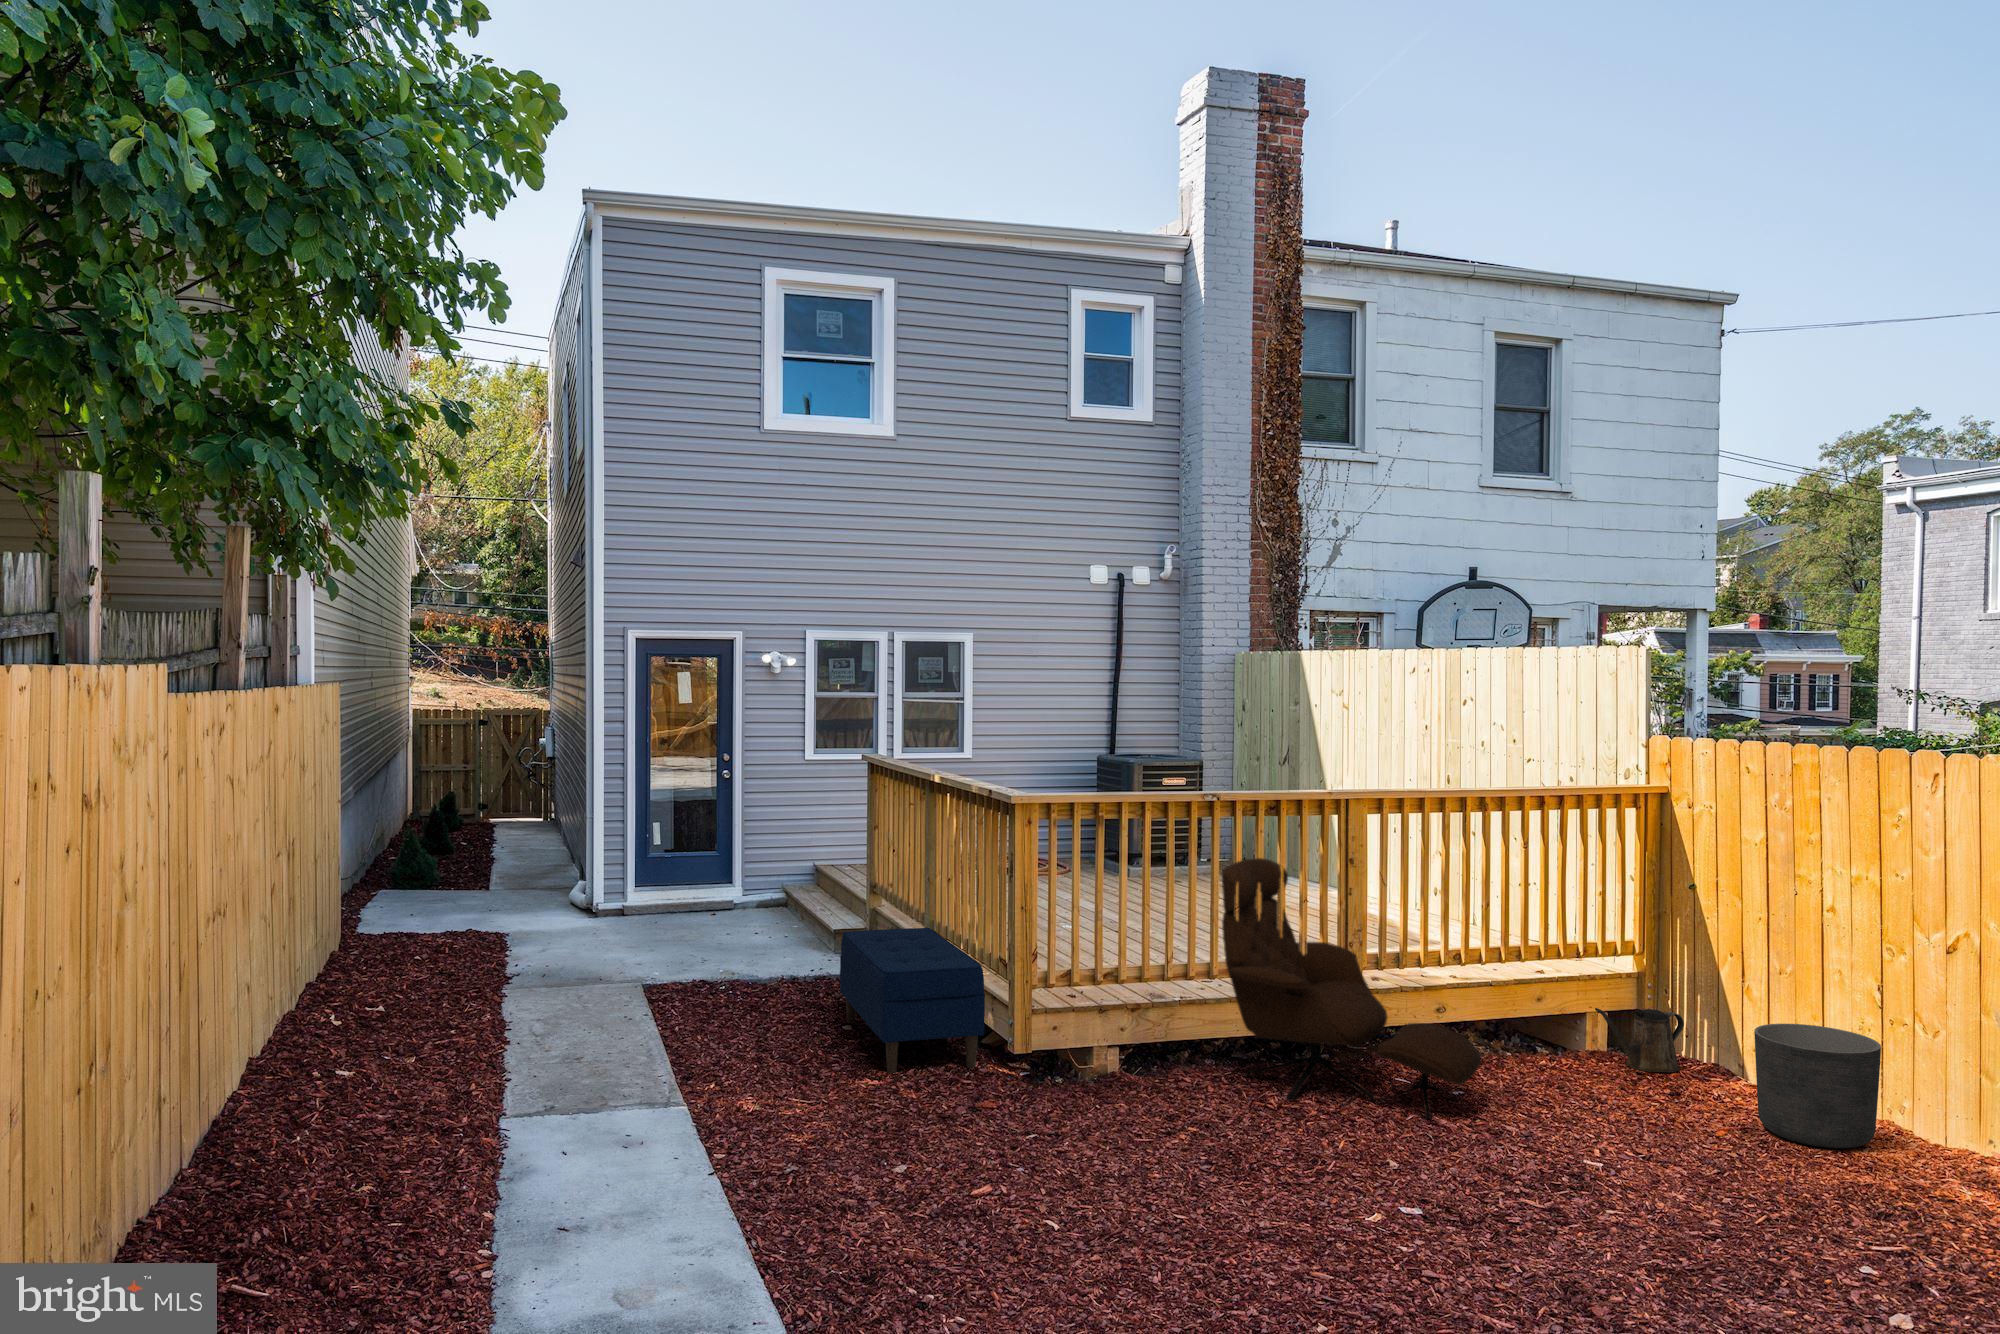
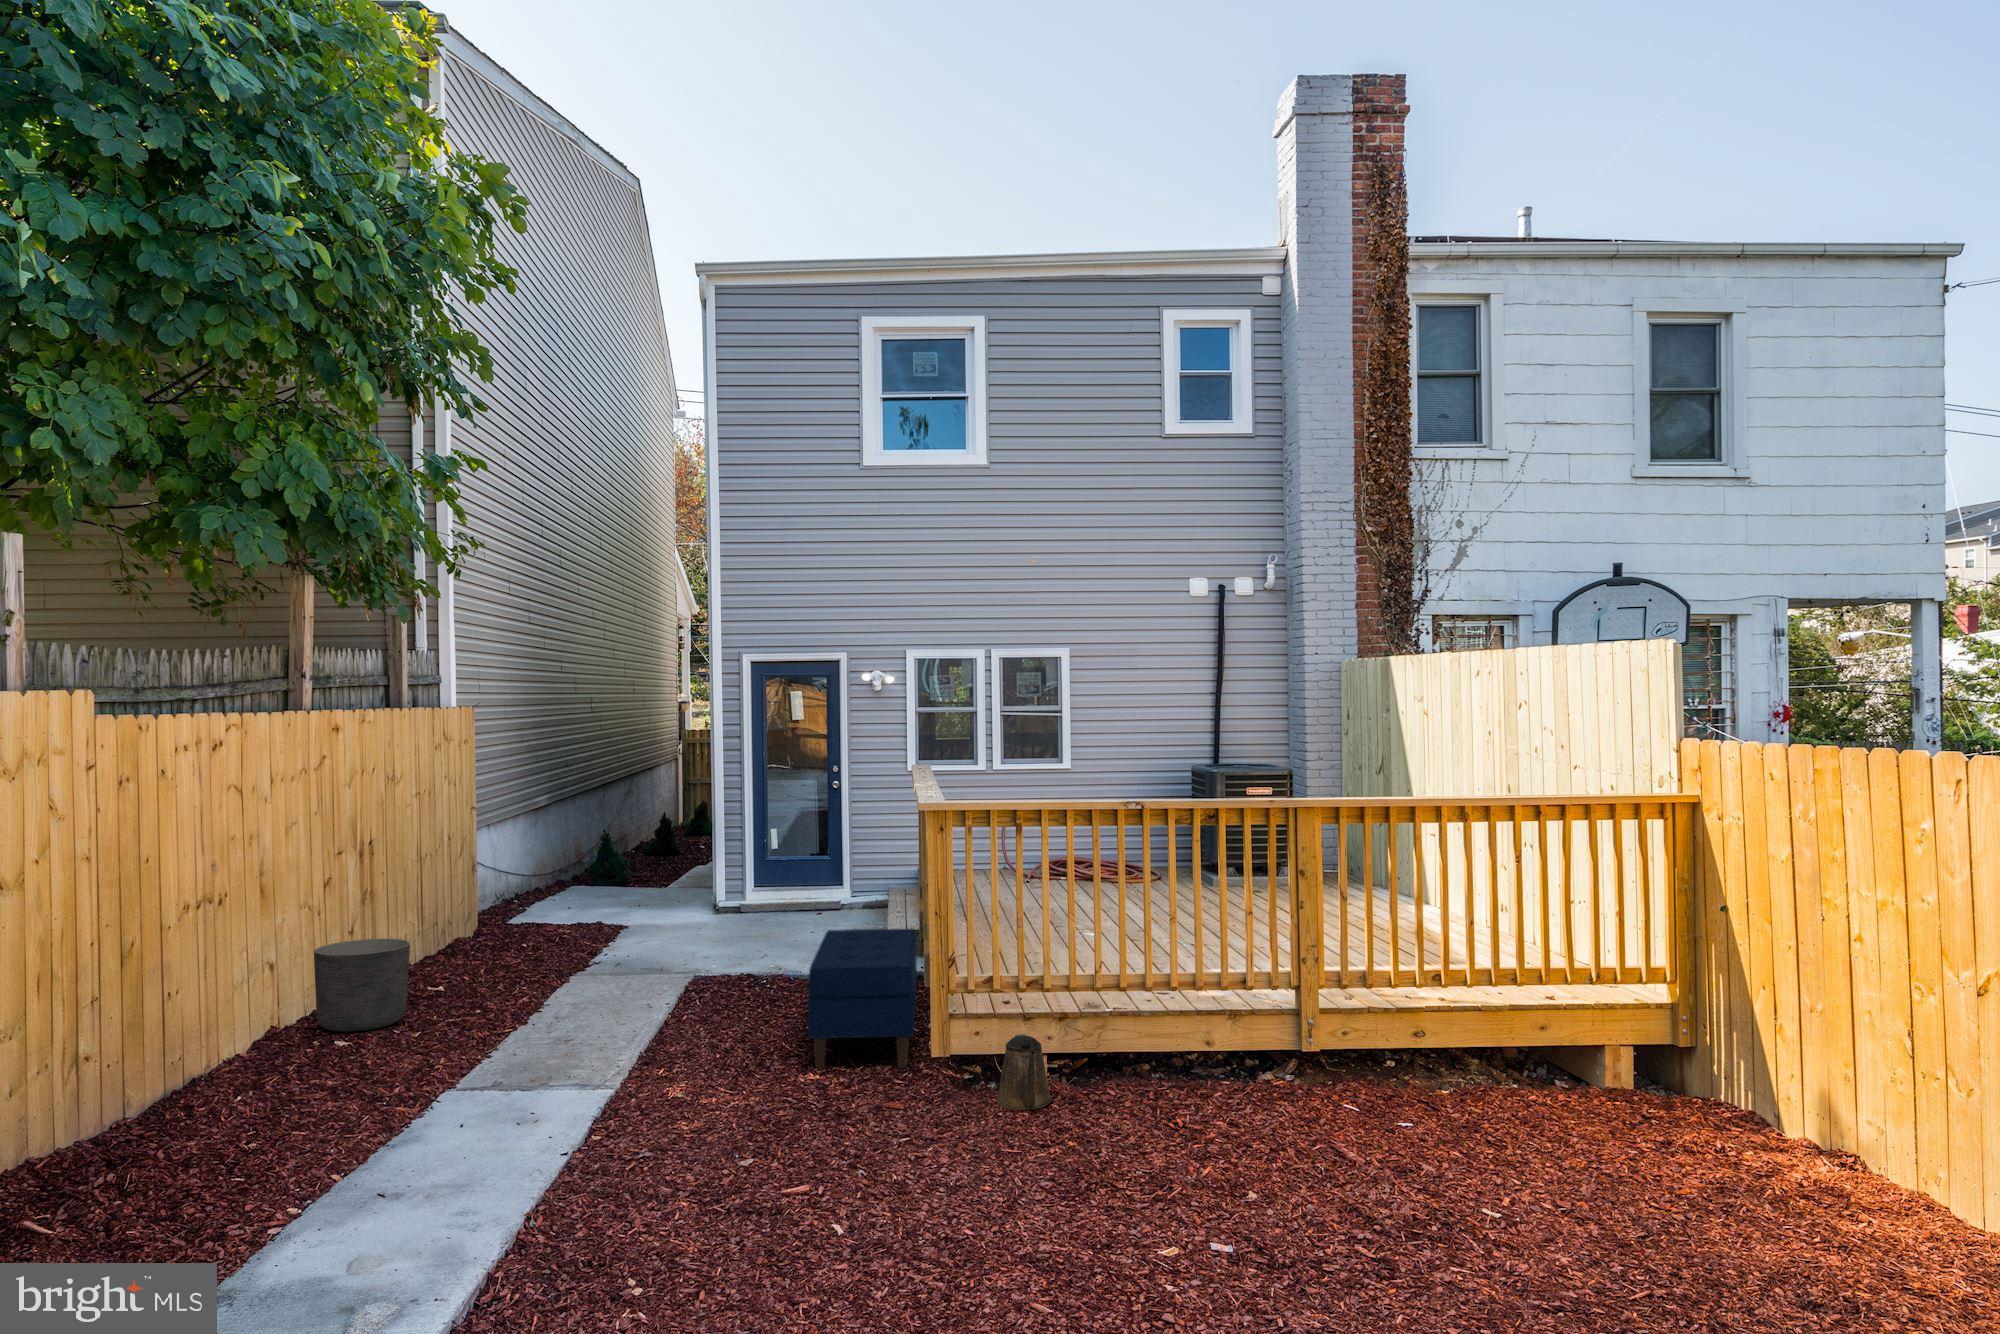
lounge chair: present [1221,858,1481,1119] -> none [1140,862,1420,1156]
watering can: present [1595,1008,1684,1073] -> present [997,1034,1052,1110]
planter: present [1754,1024,1881,1148] -> present [314,939,410,1032]

